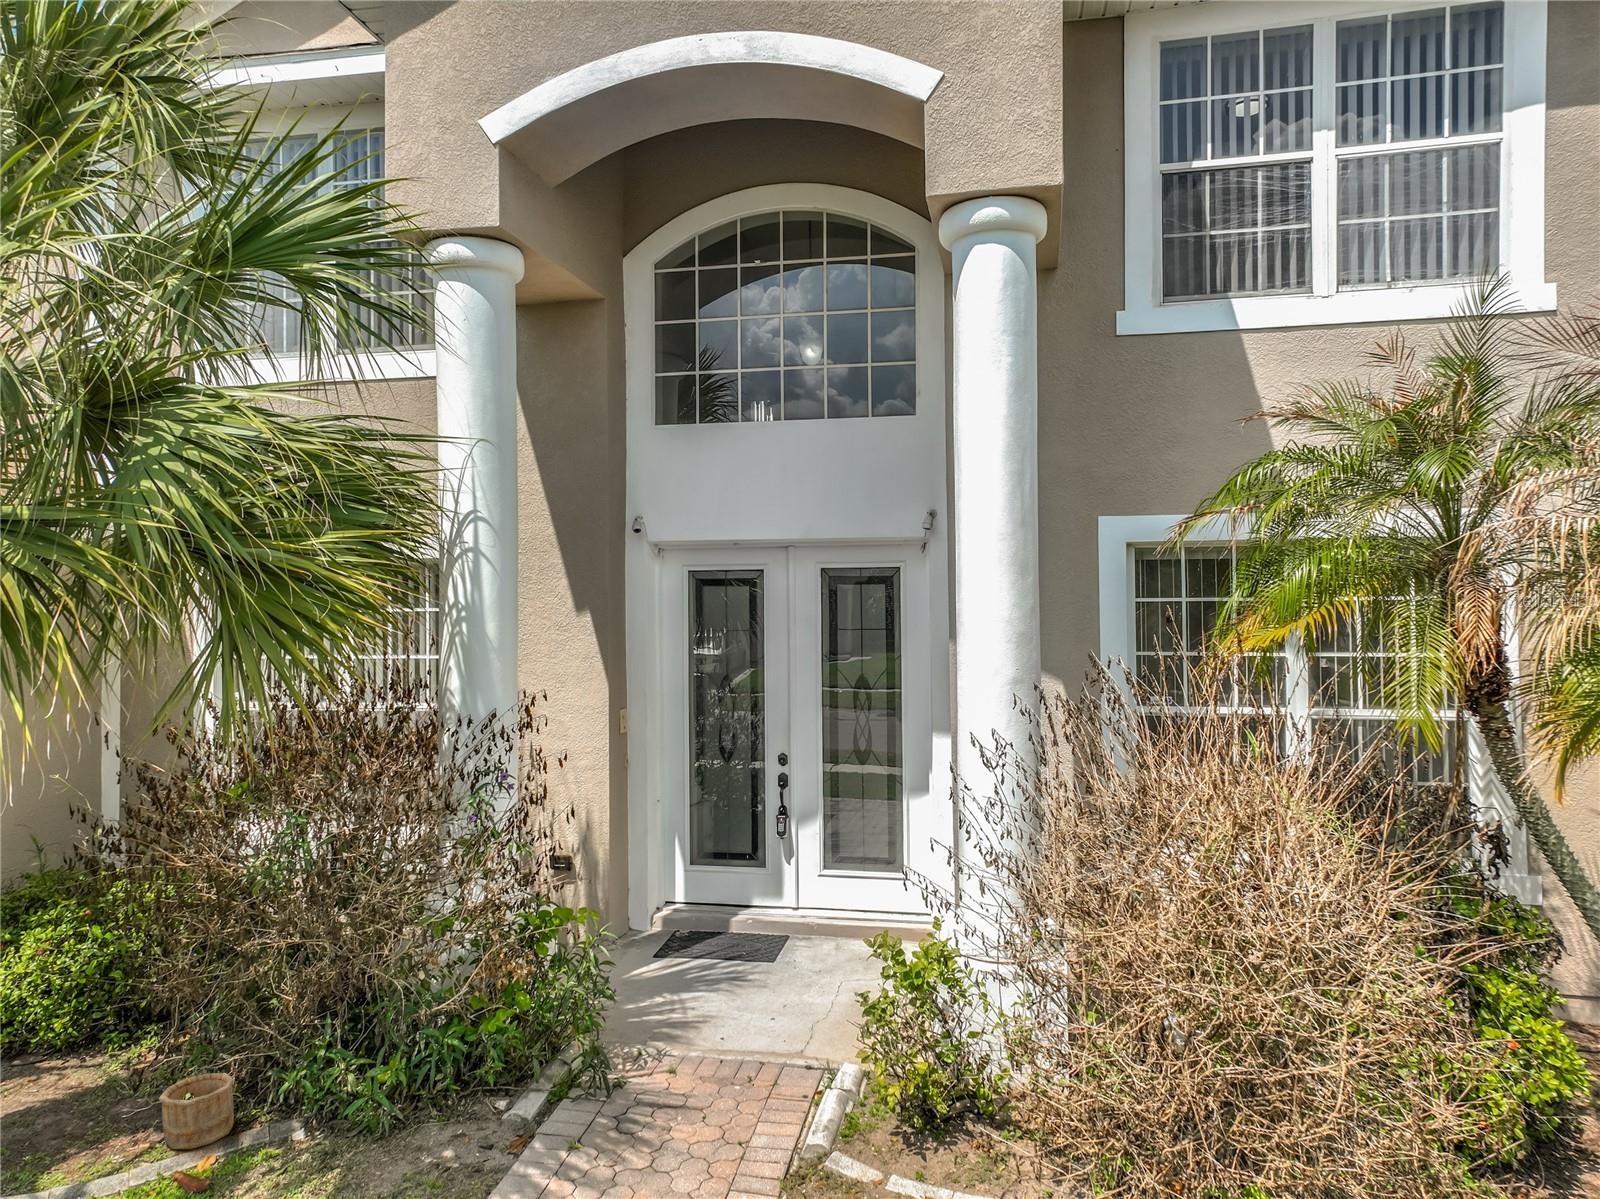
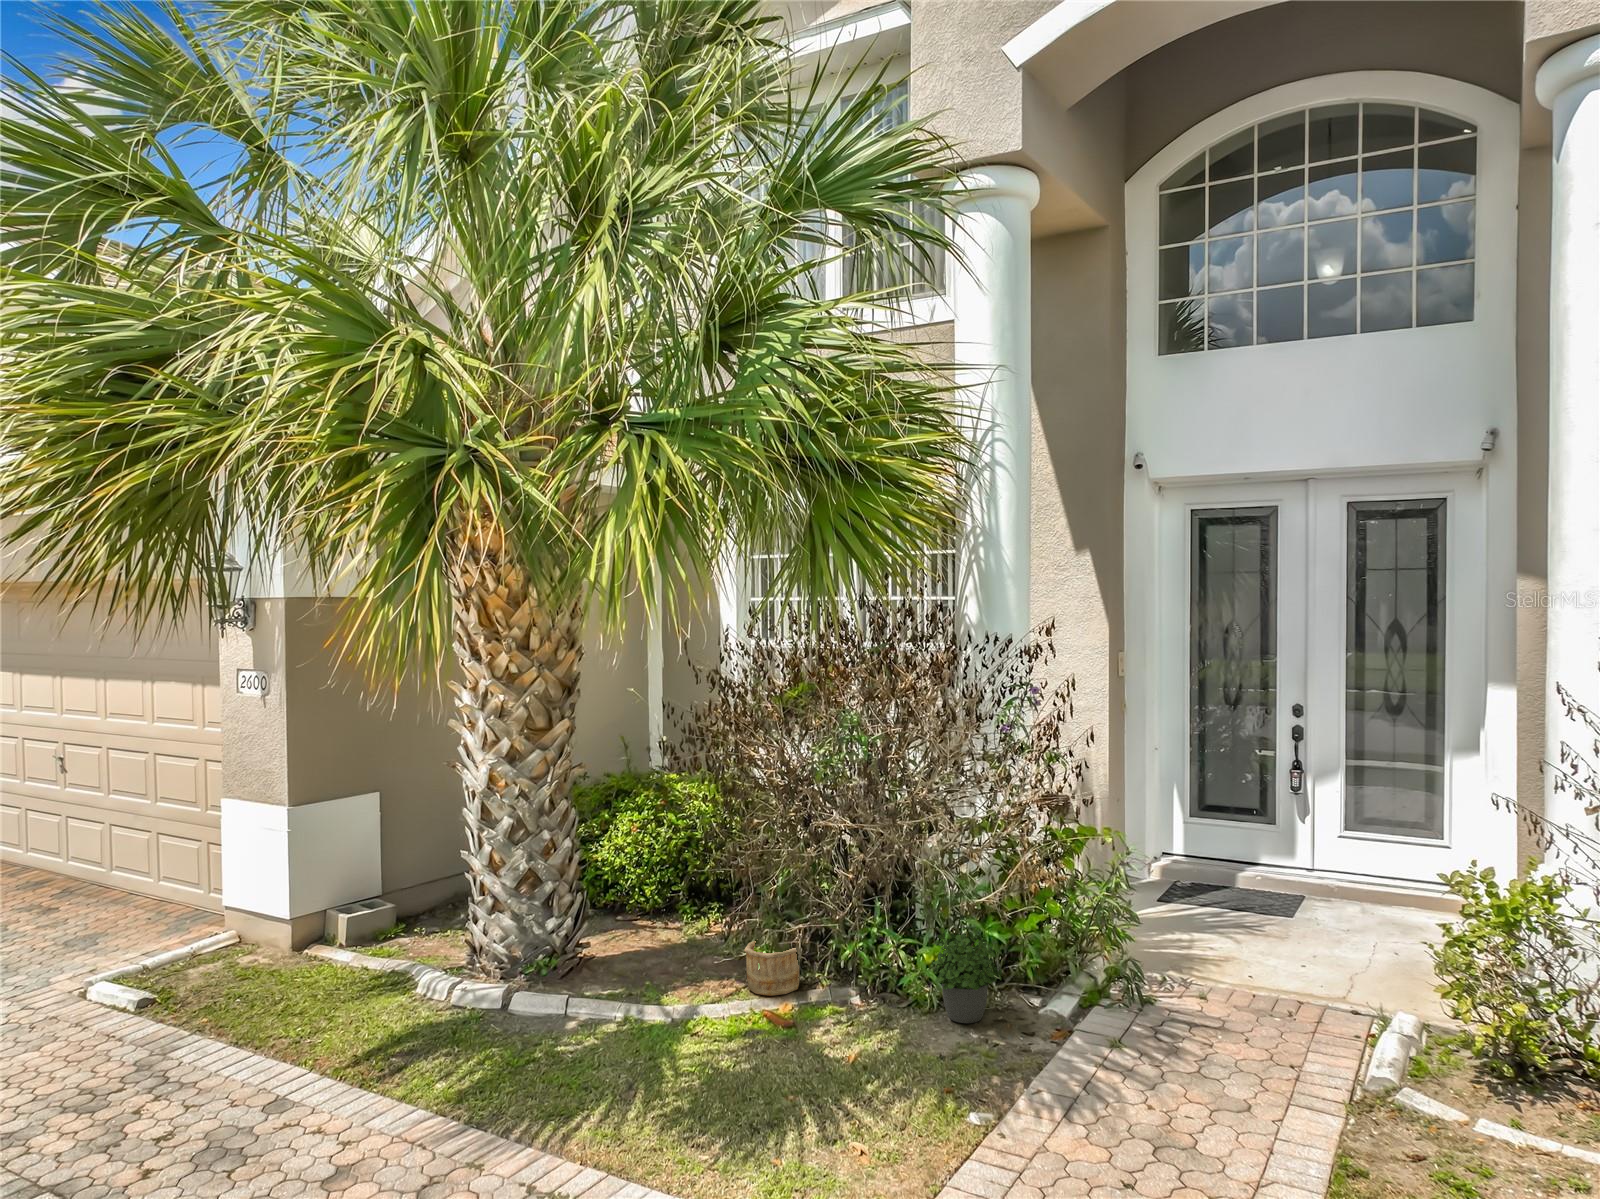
potted plant: none [380,1042,461,1148] -> present [930,931,1002,1023]

